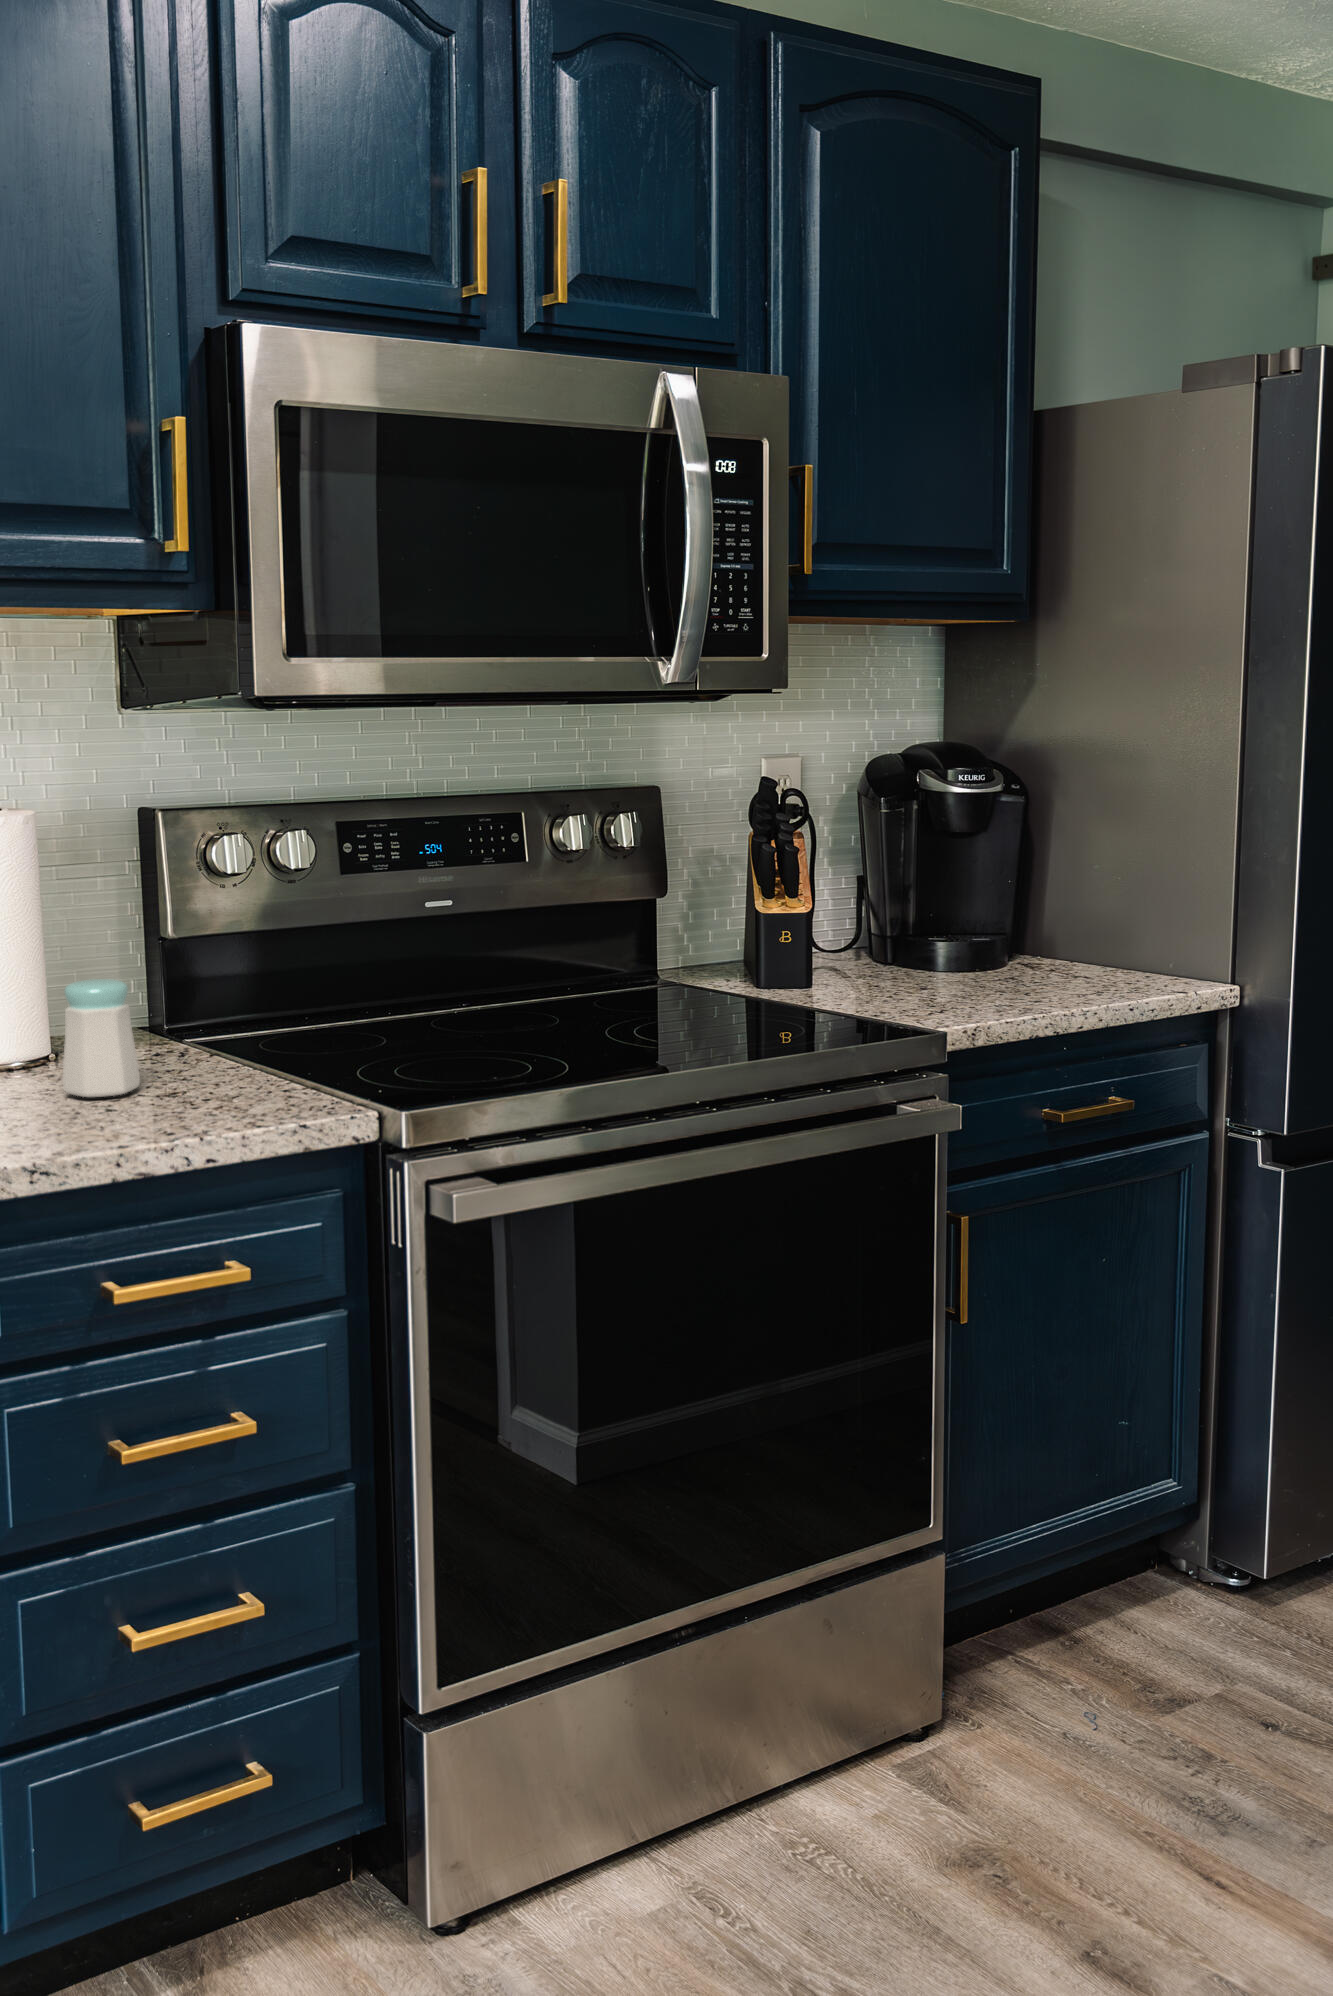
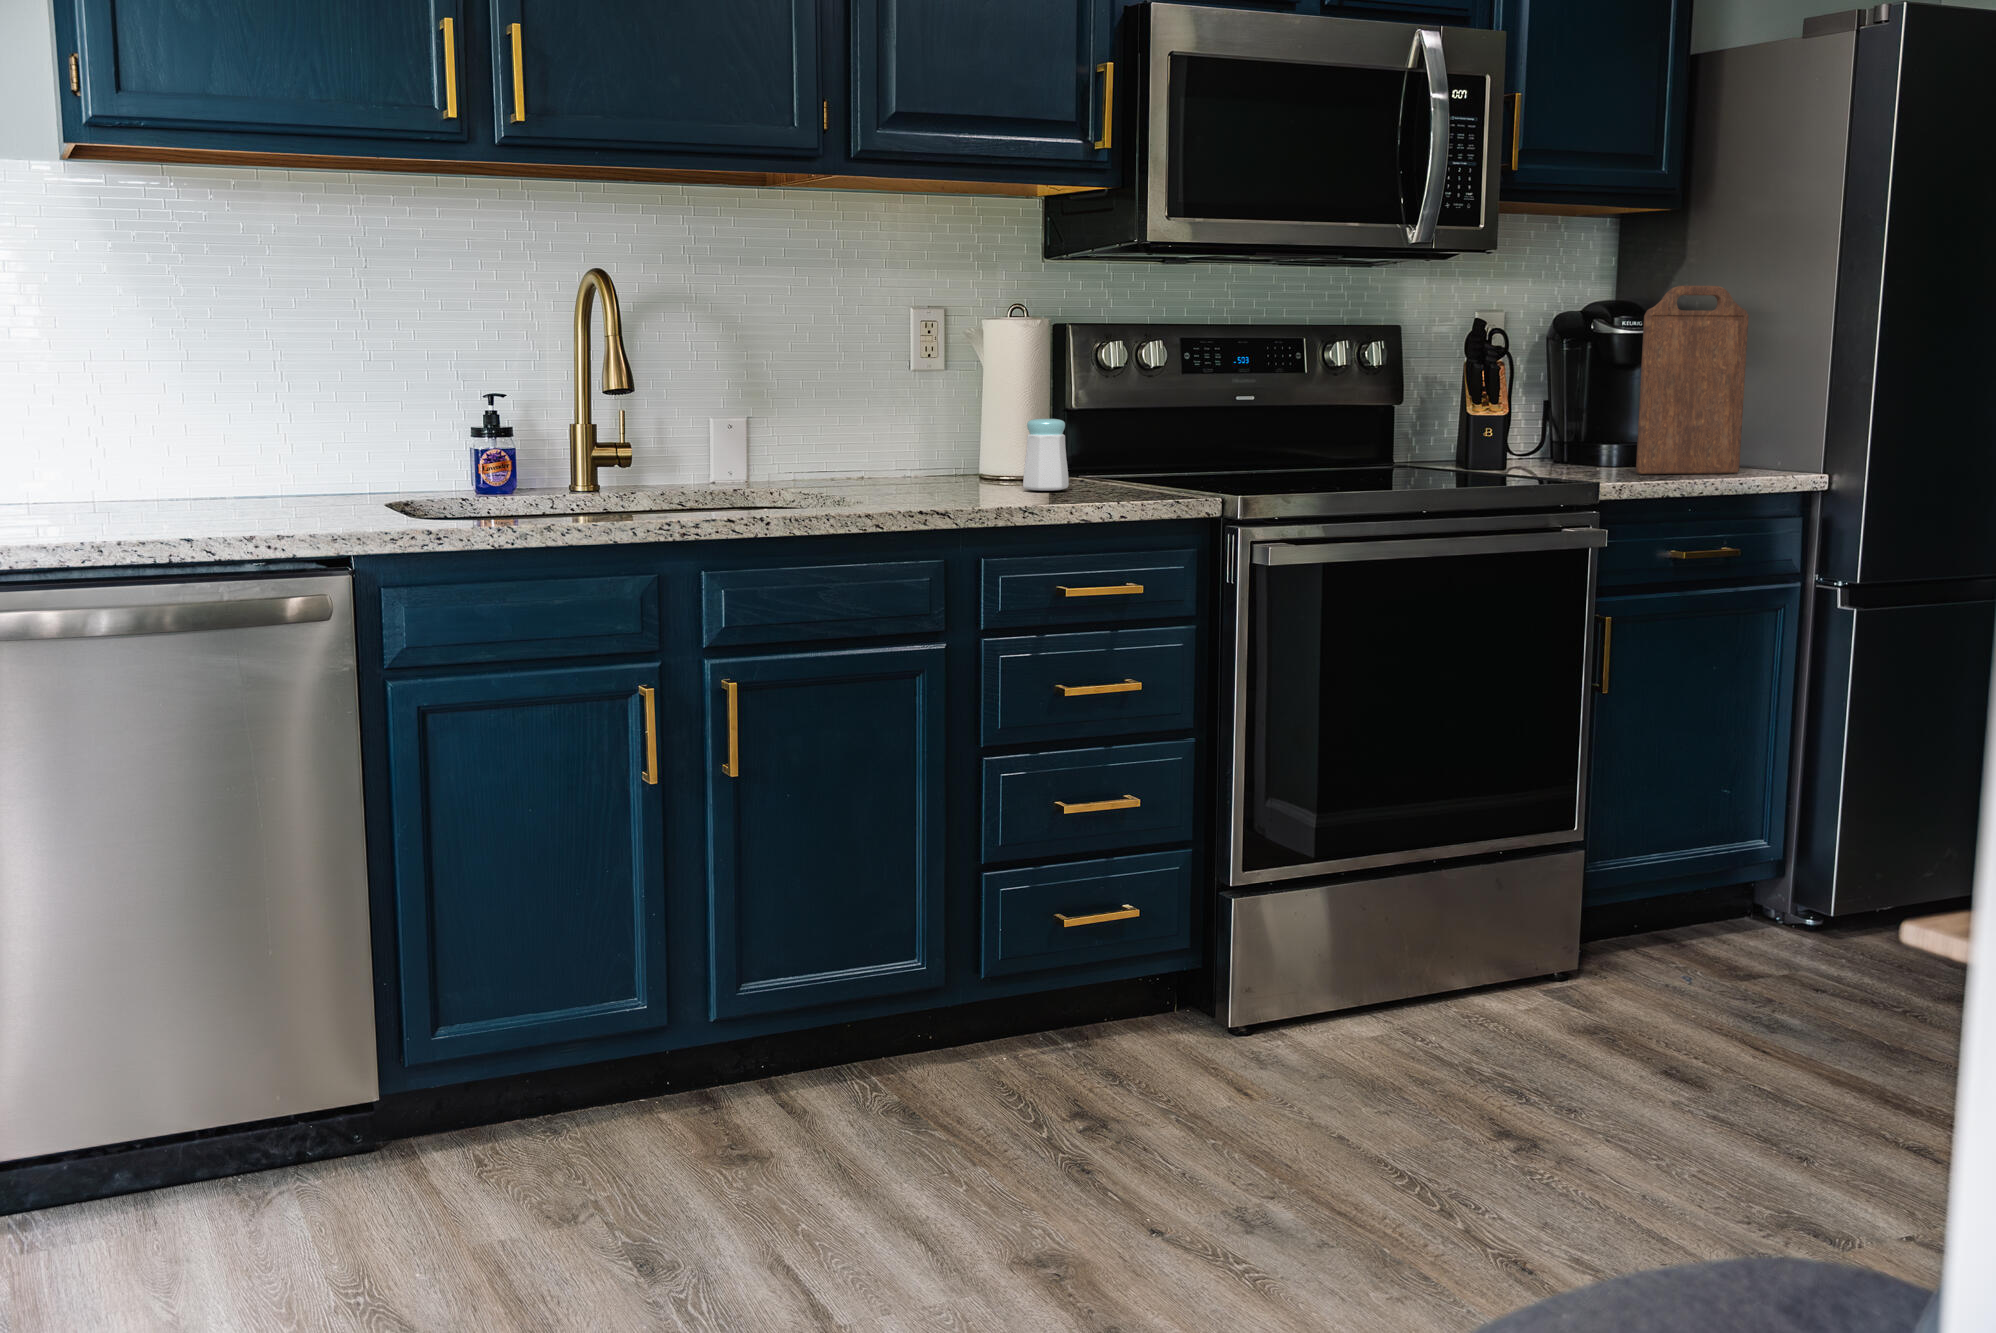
cutting board: none [988,734,1127,994] -> present [1636,286,1749,474]

